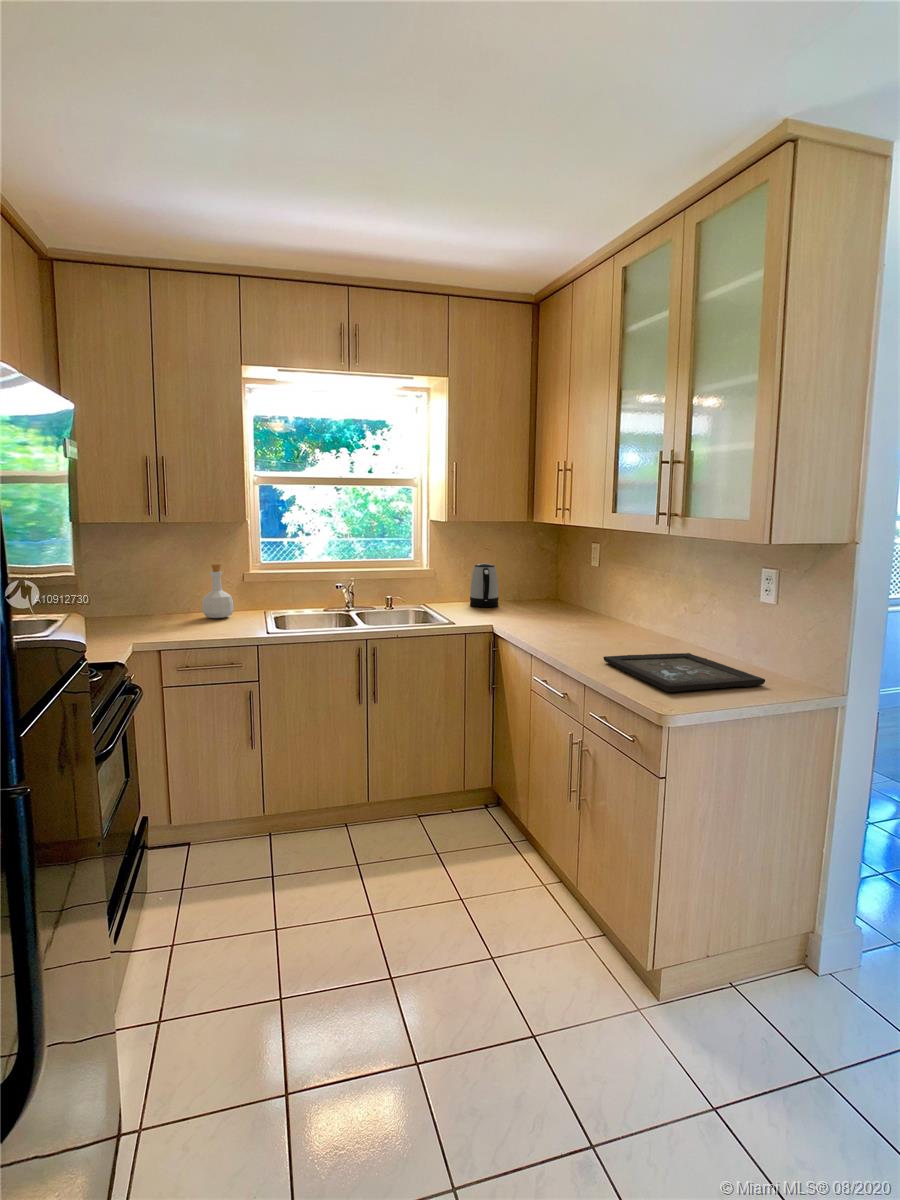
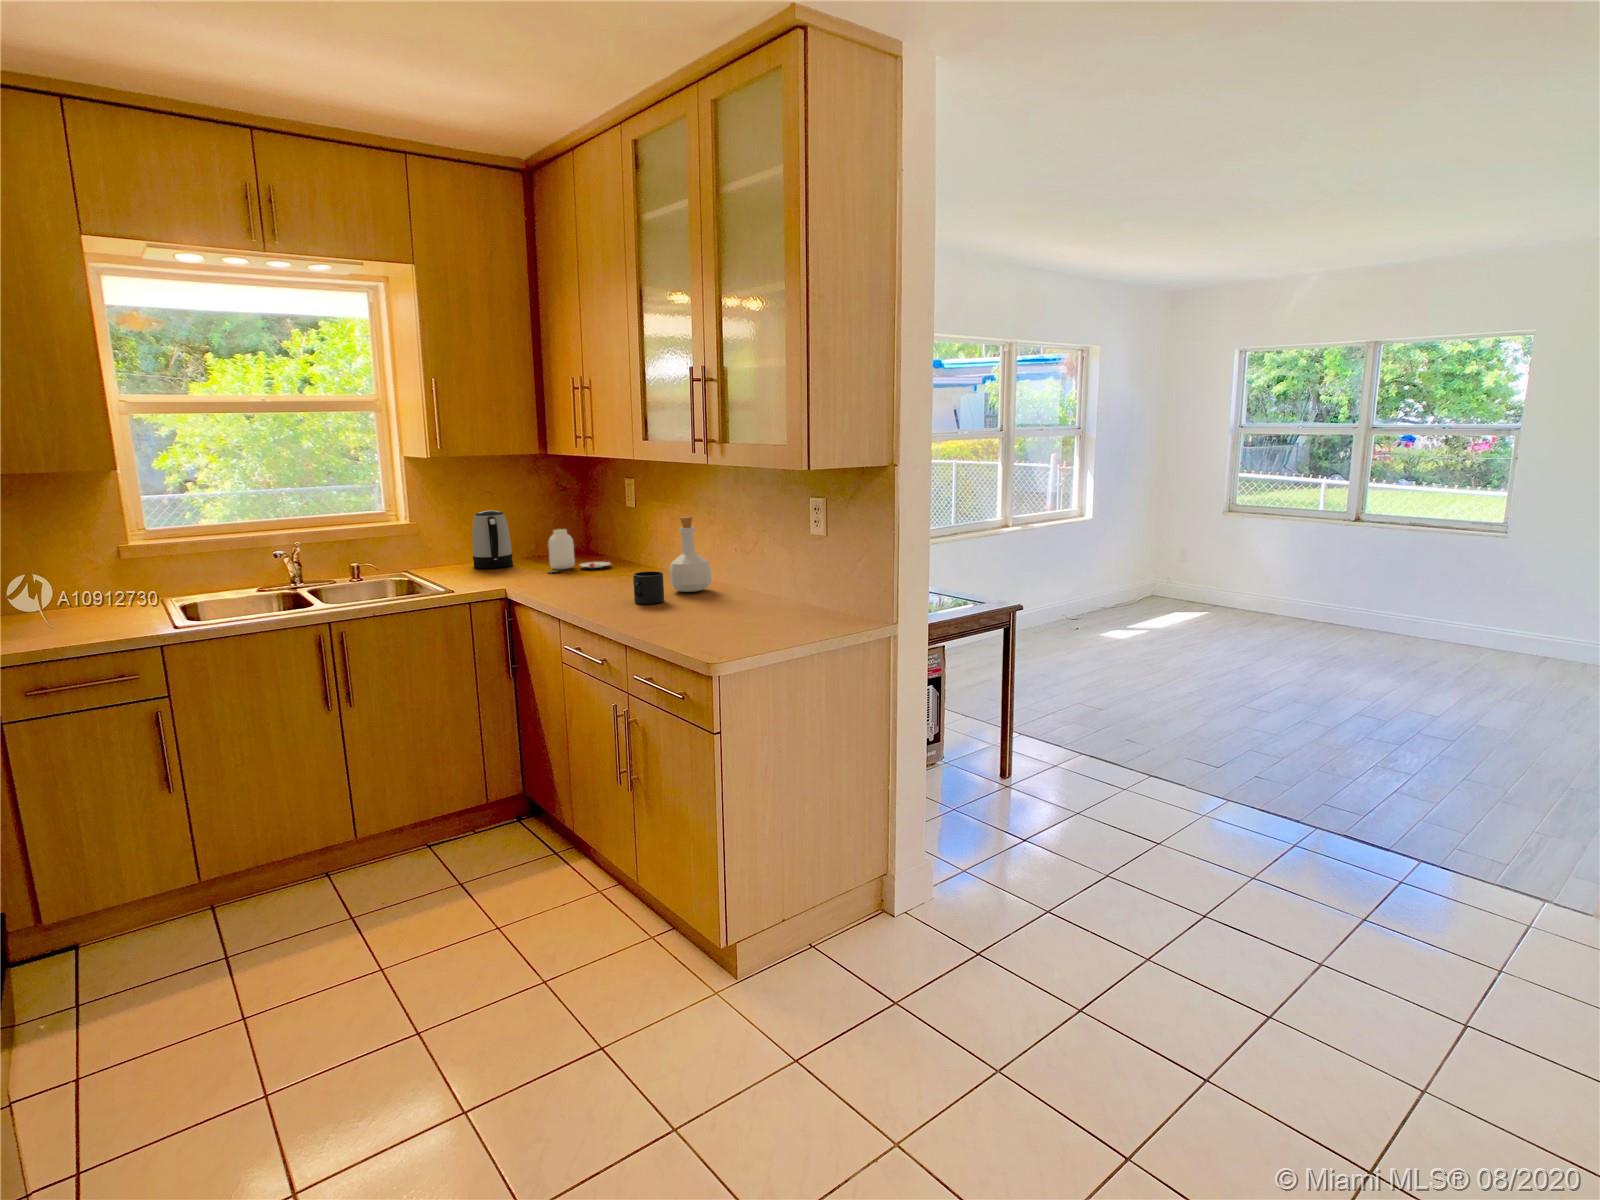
bottle: present [202,564,234,618] -> present [670,517,711,592]
jar: none [523,581,574,614] -> present [548,529,611,573]
mug: none [592,621,619,649] -> present [633,571,664,604]
tray: present [604,653,765,692] -> none [647,599,818,642]

